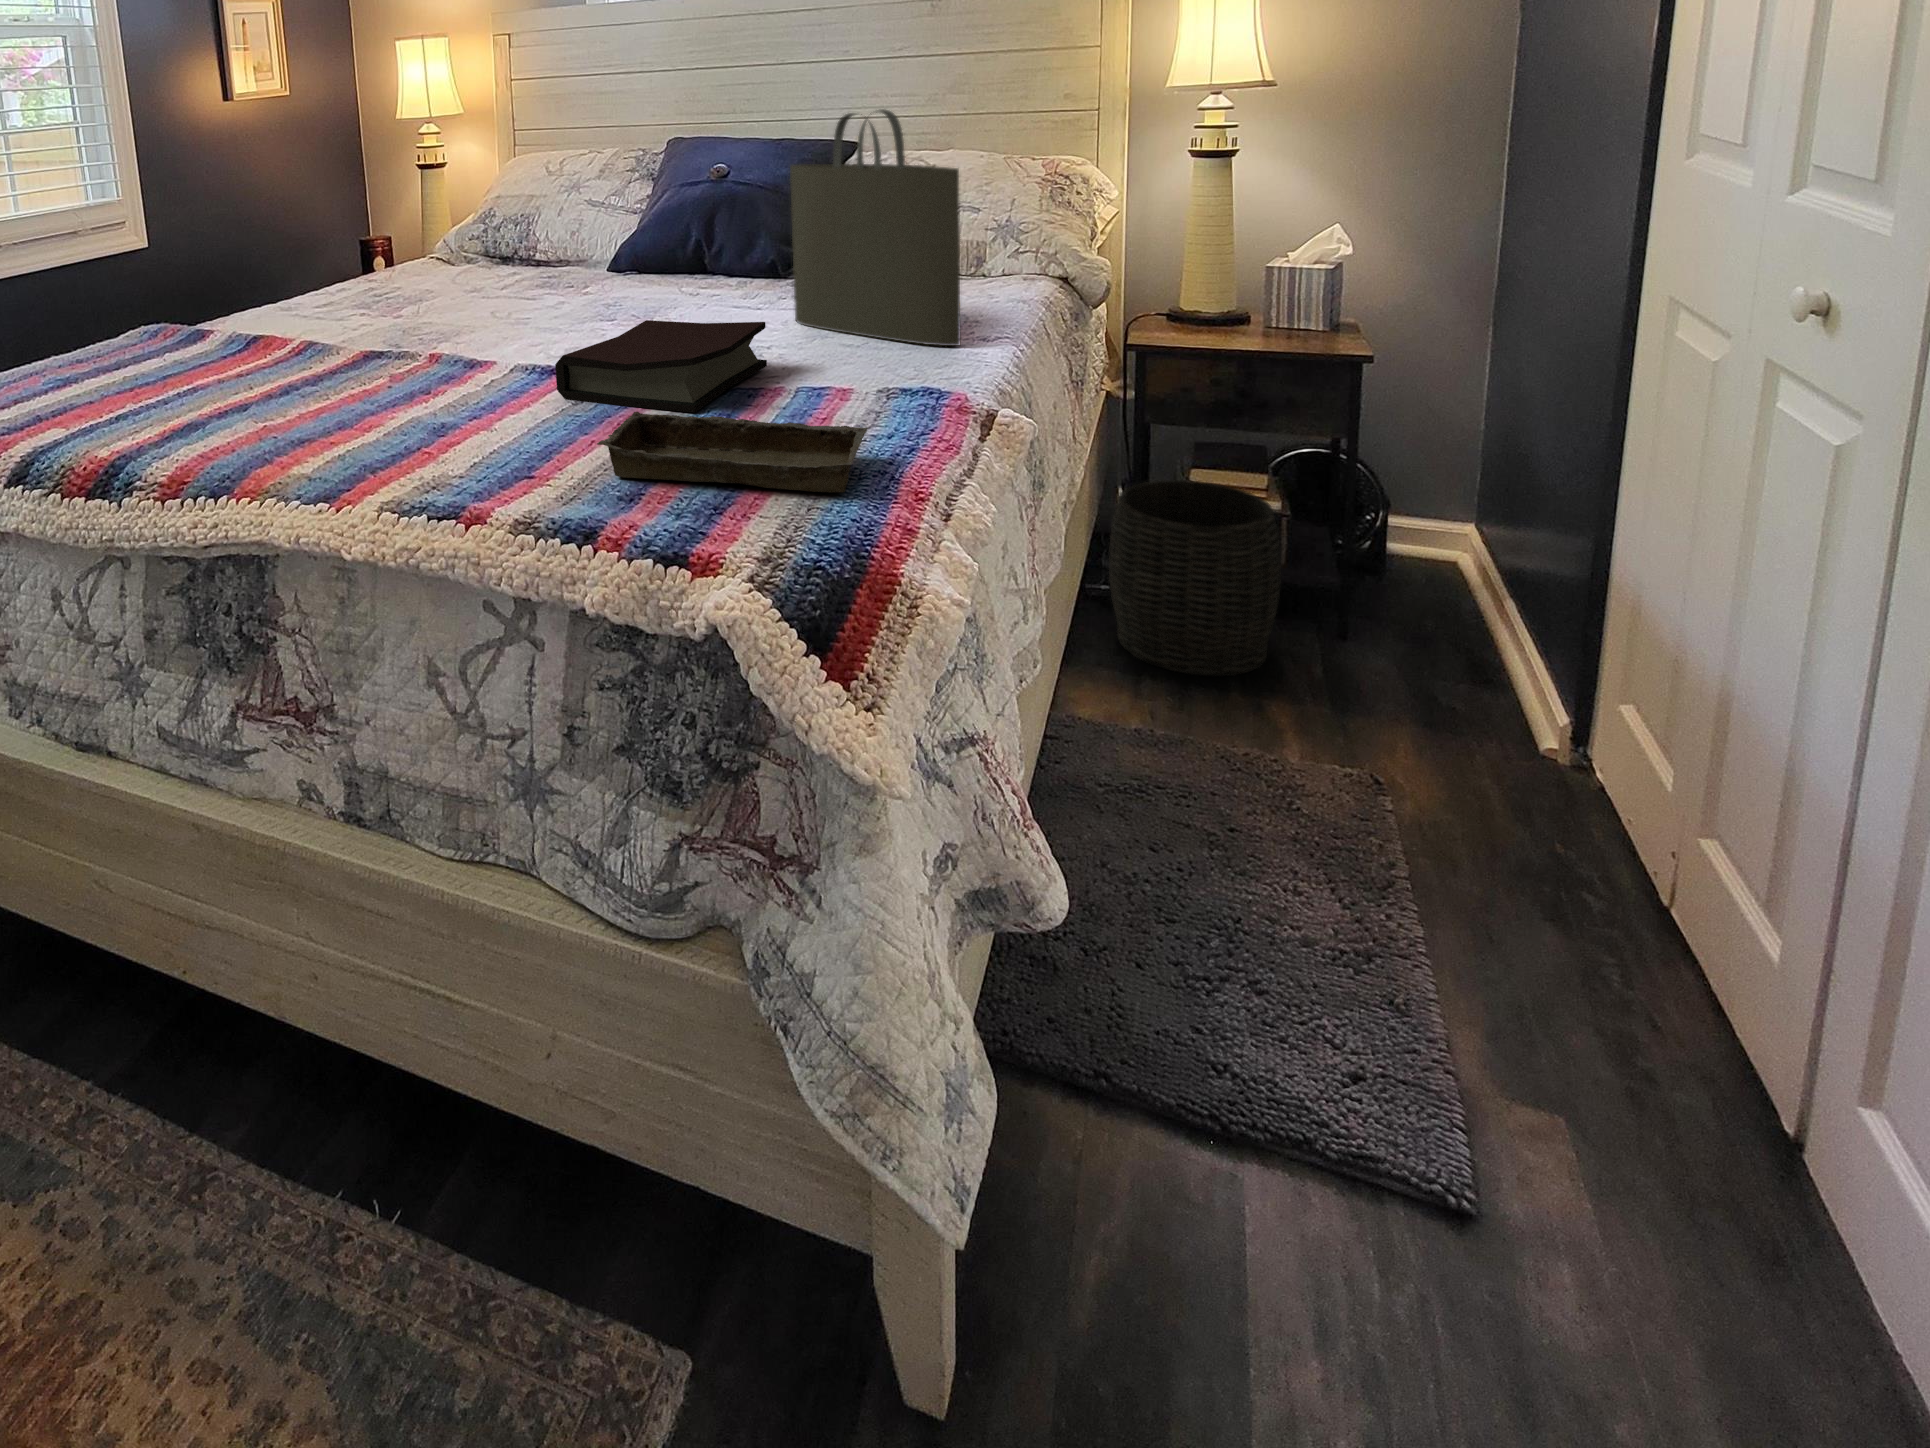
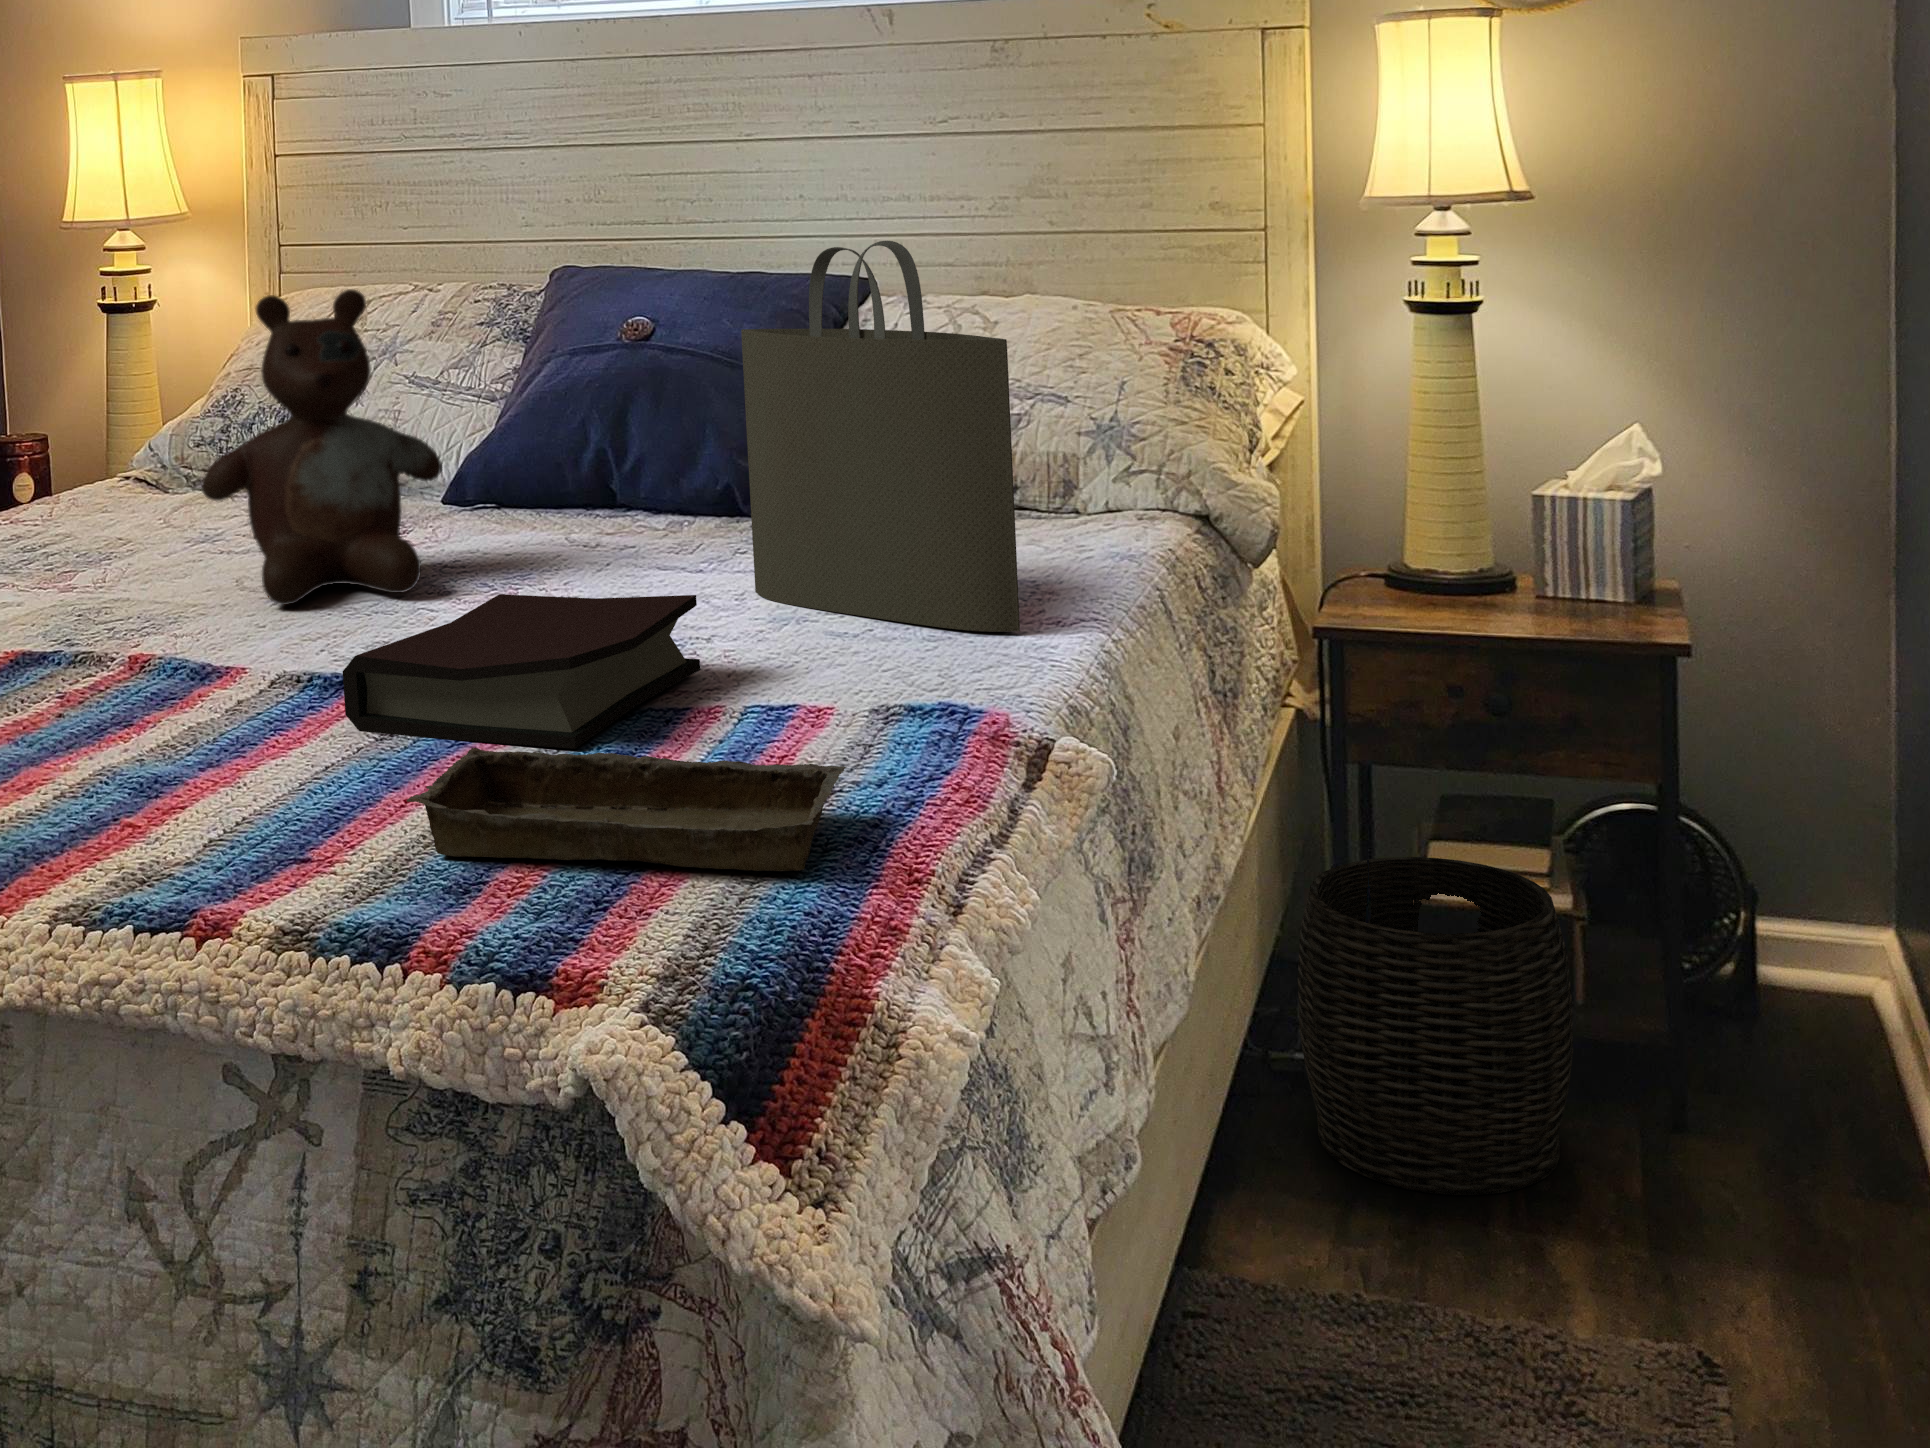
stuffed bear: none [472,143,610,325] -> present [202,289,442,605]

